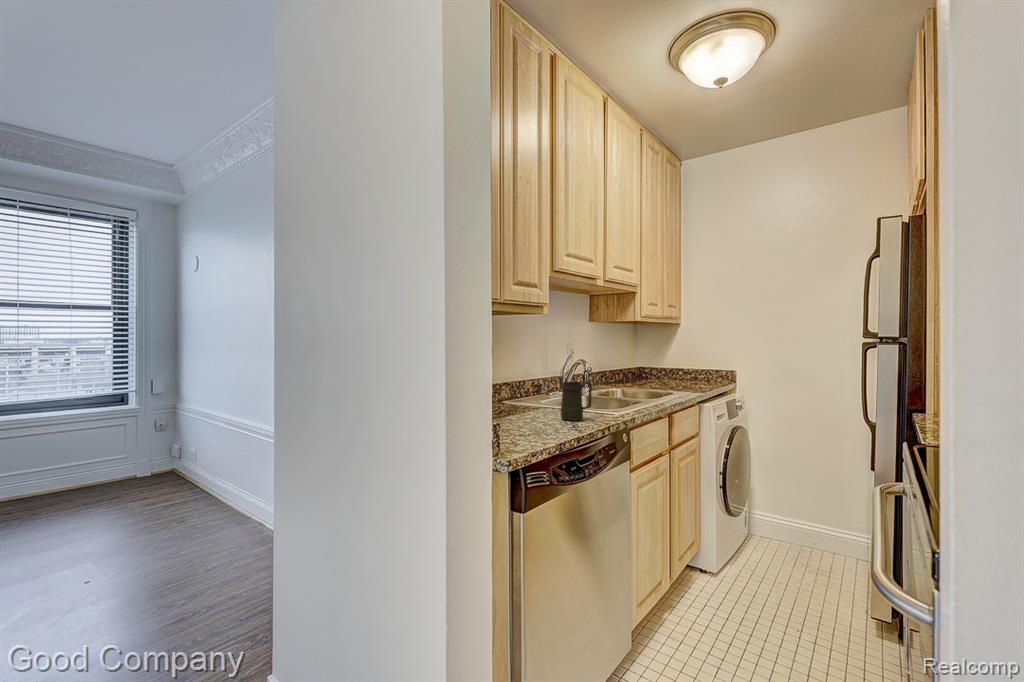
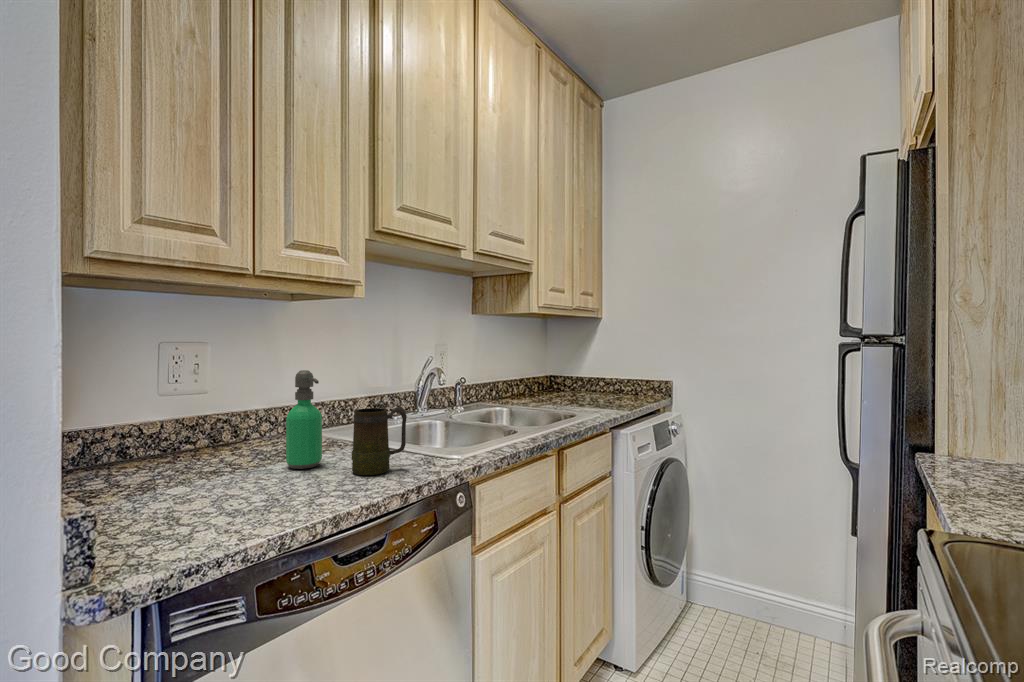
soap dispenser: none [519,359,541,417] -> present [286,370,322,469]

